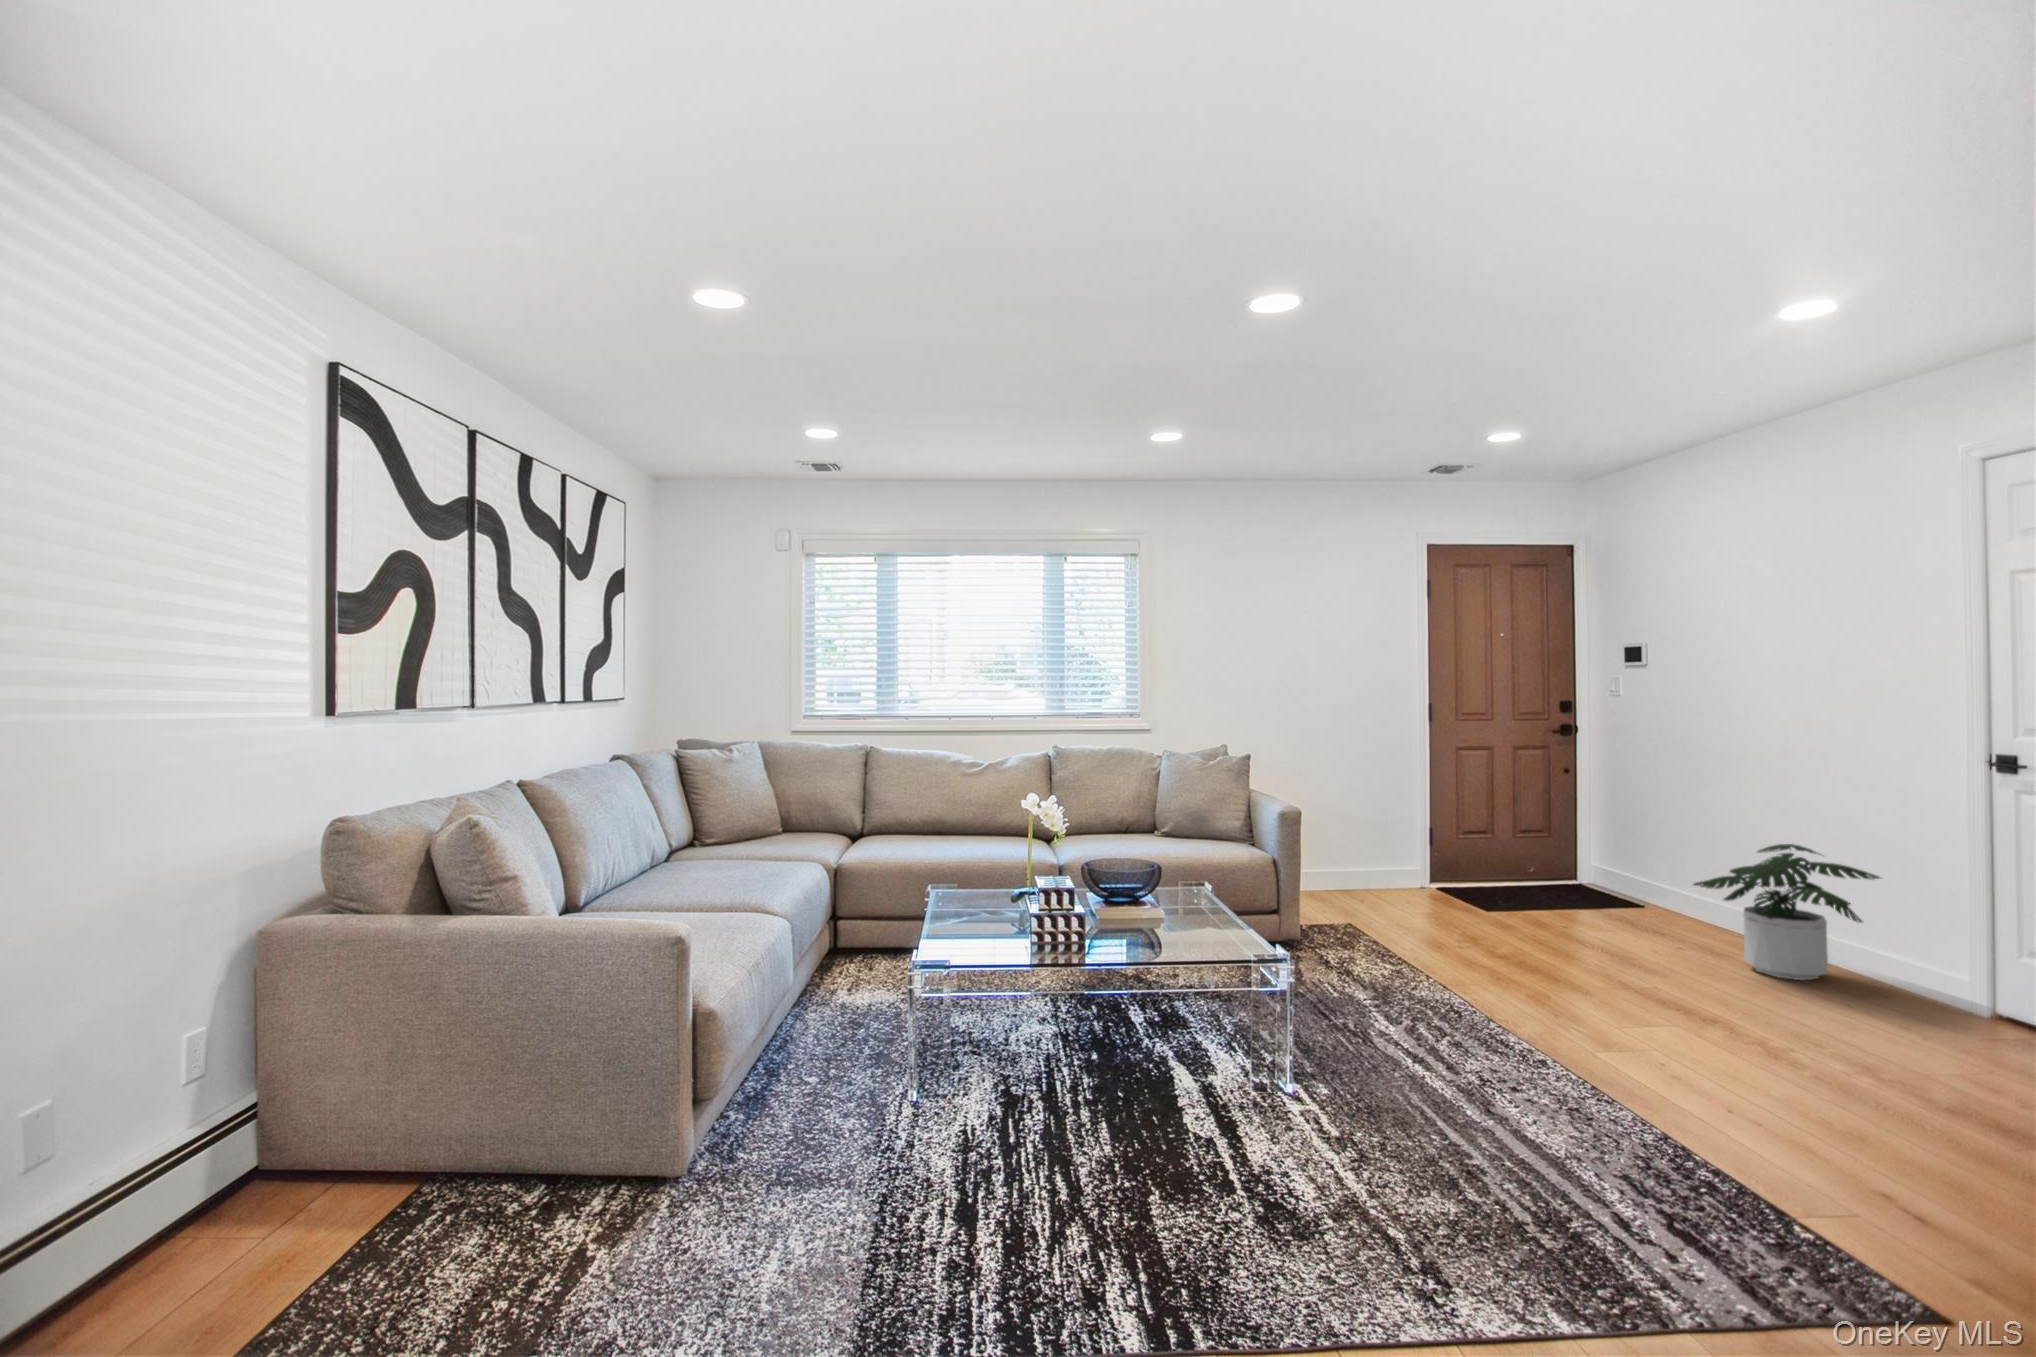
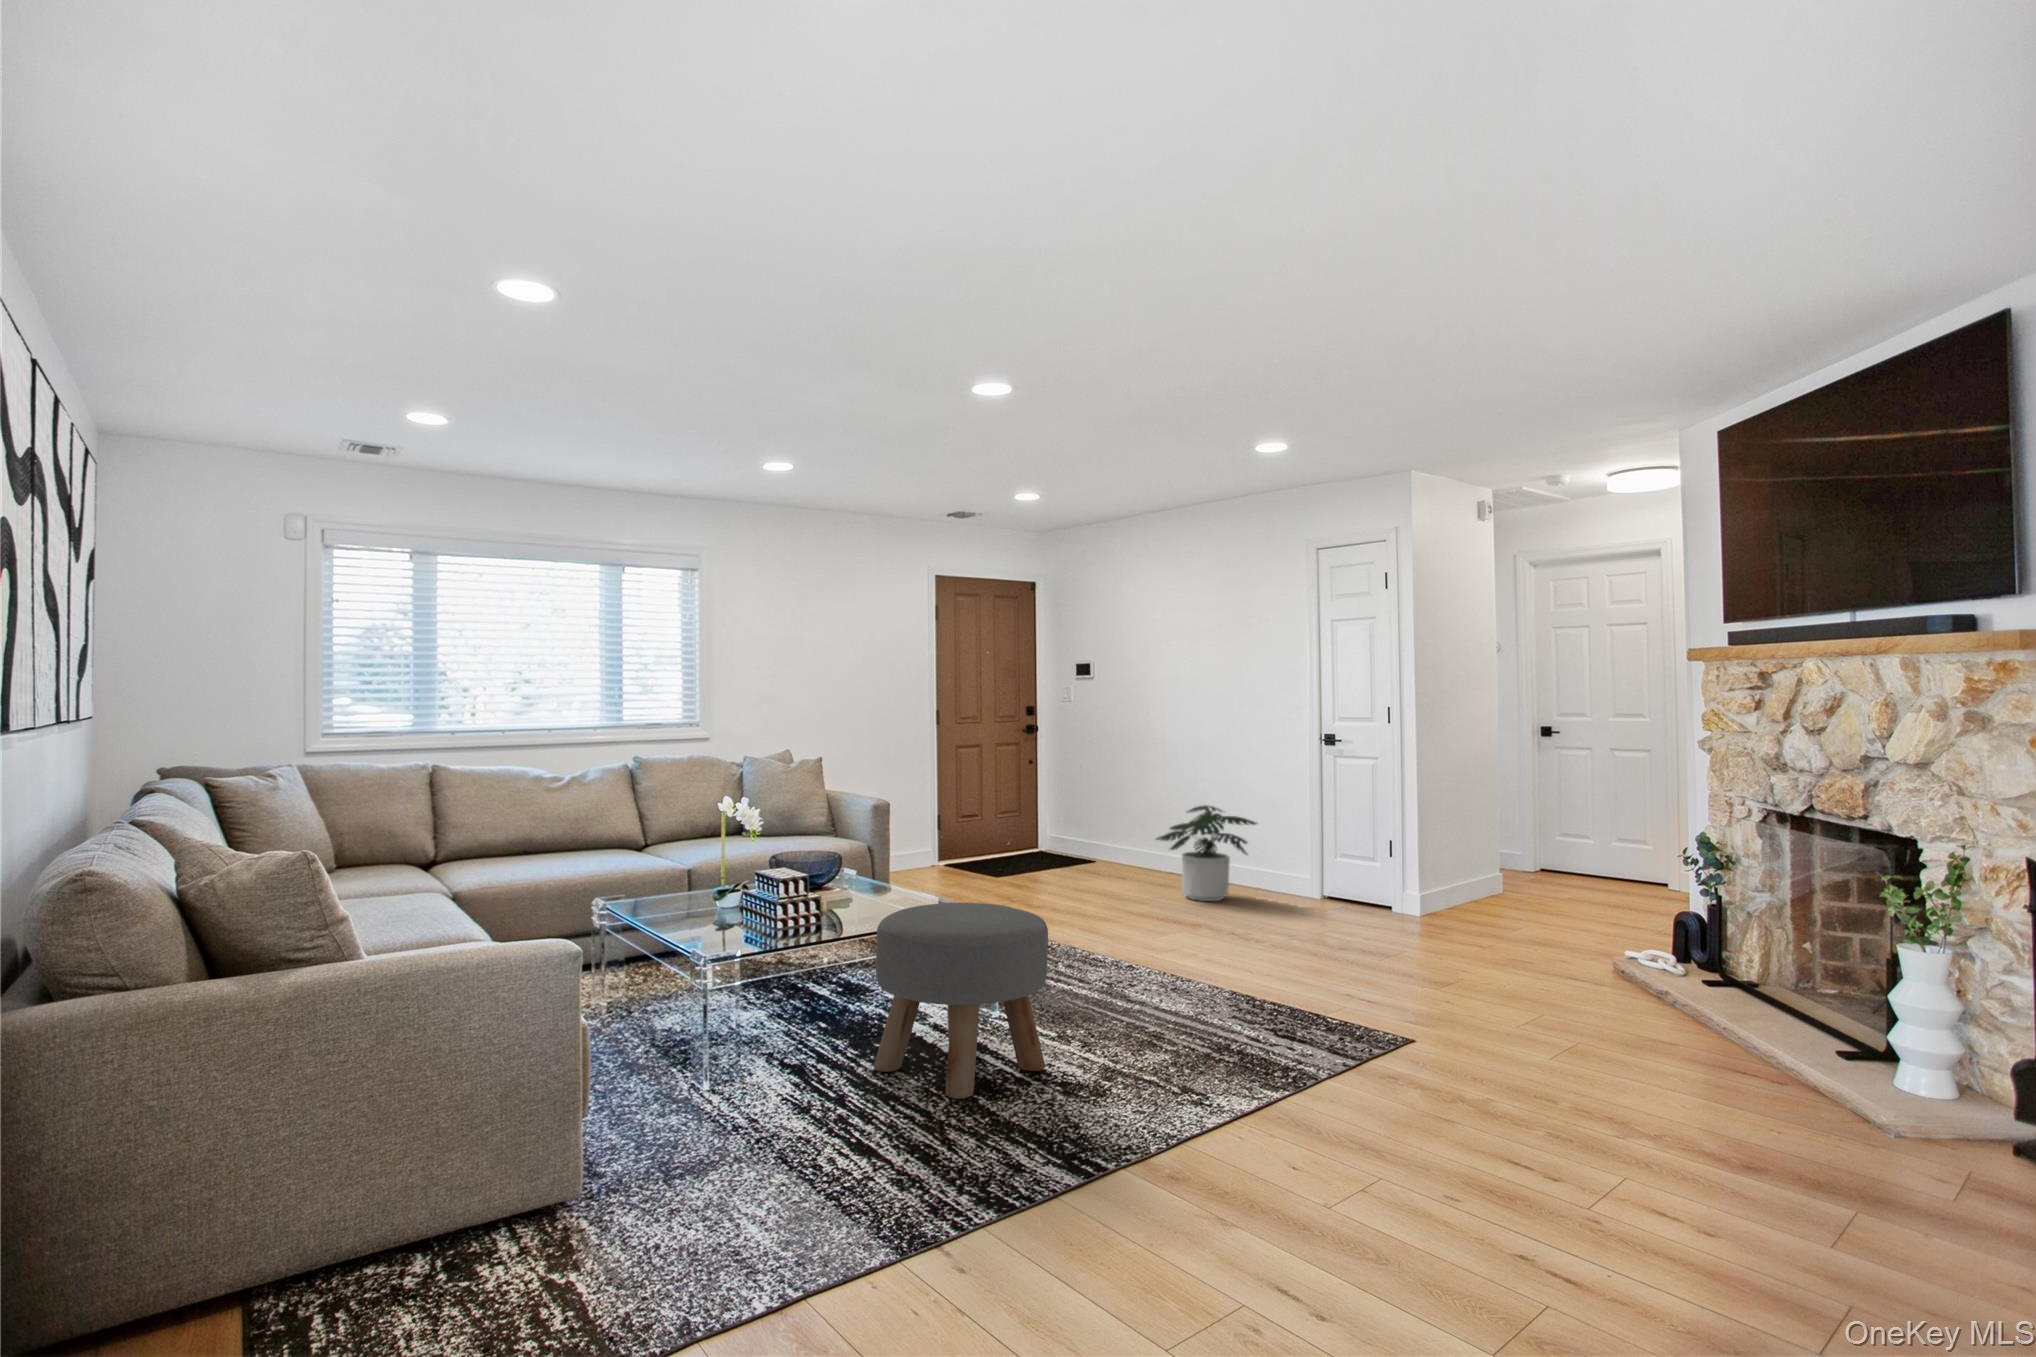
ottoman: none [1077,948,1274,1183] -> present [874,903,1048,1099]

